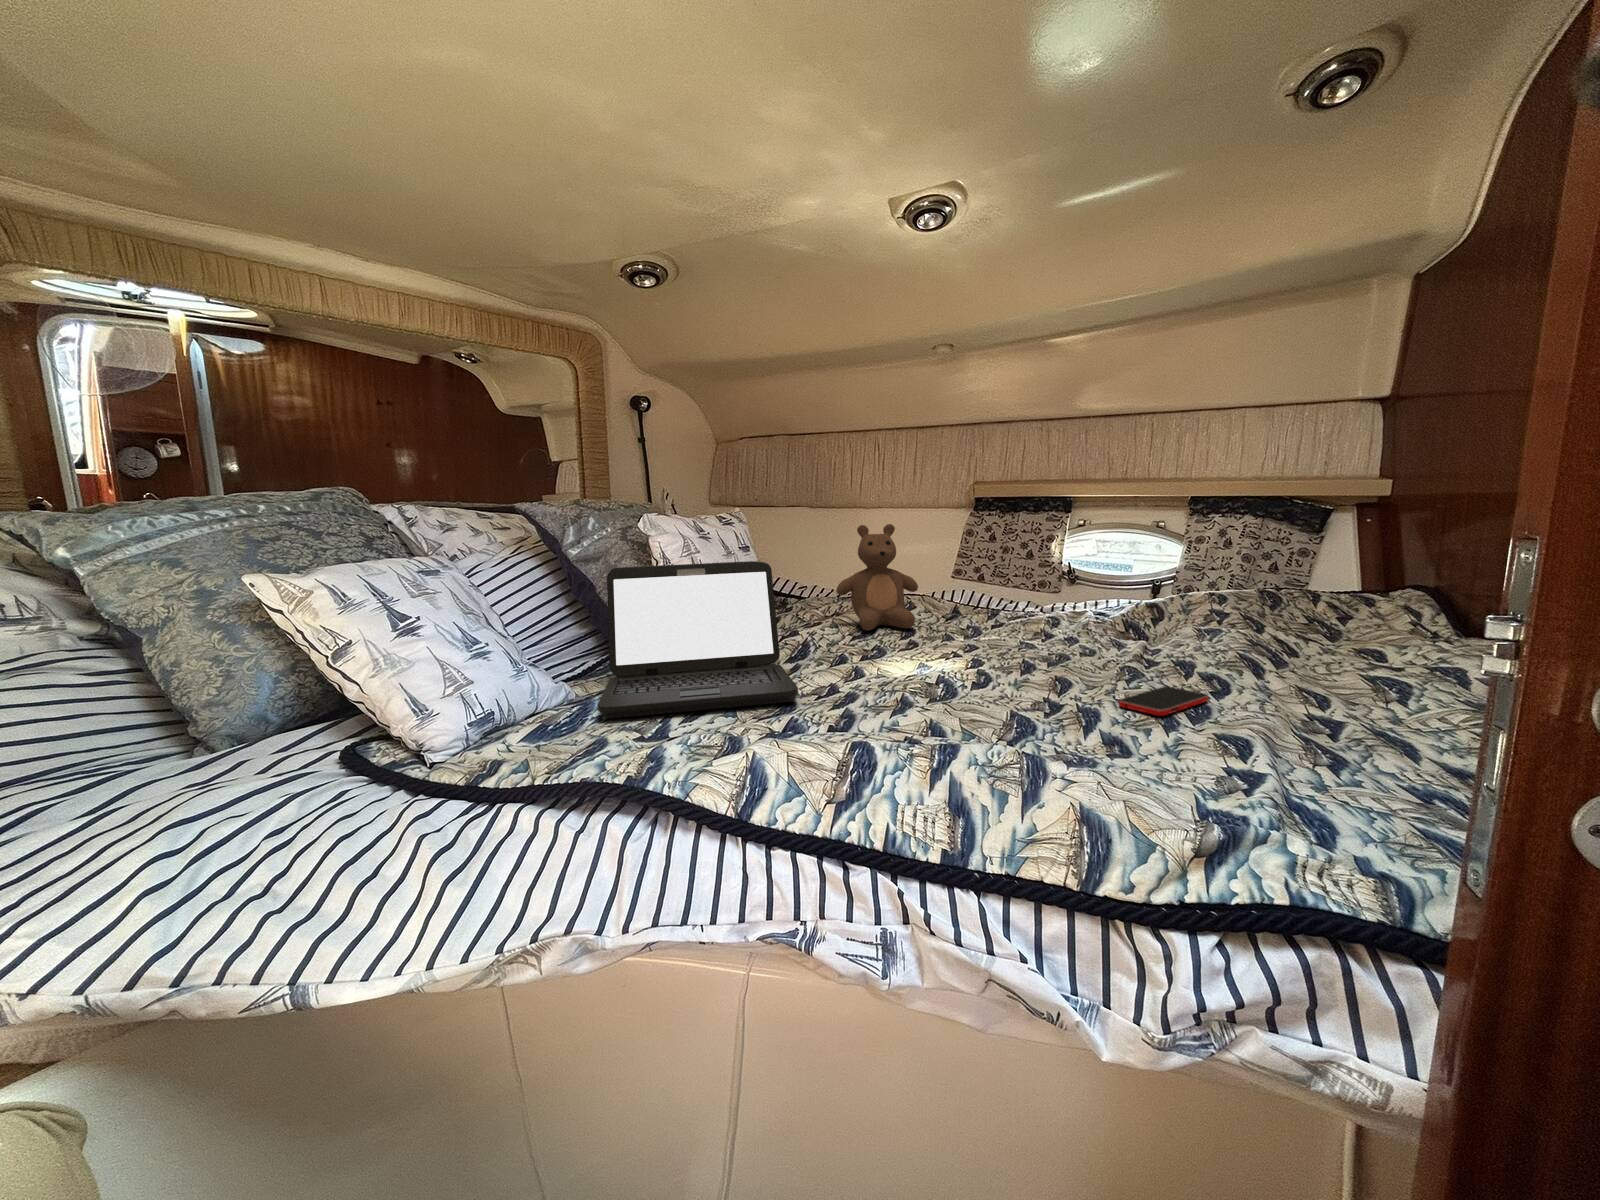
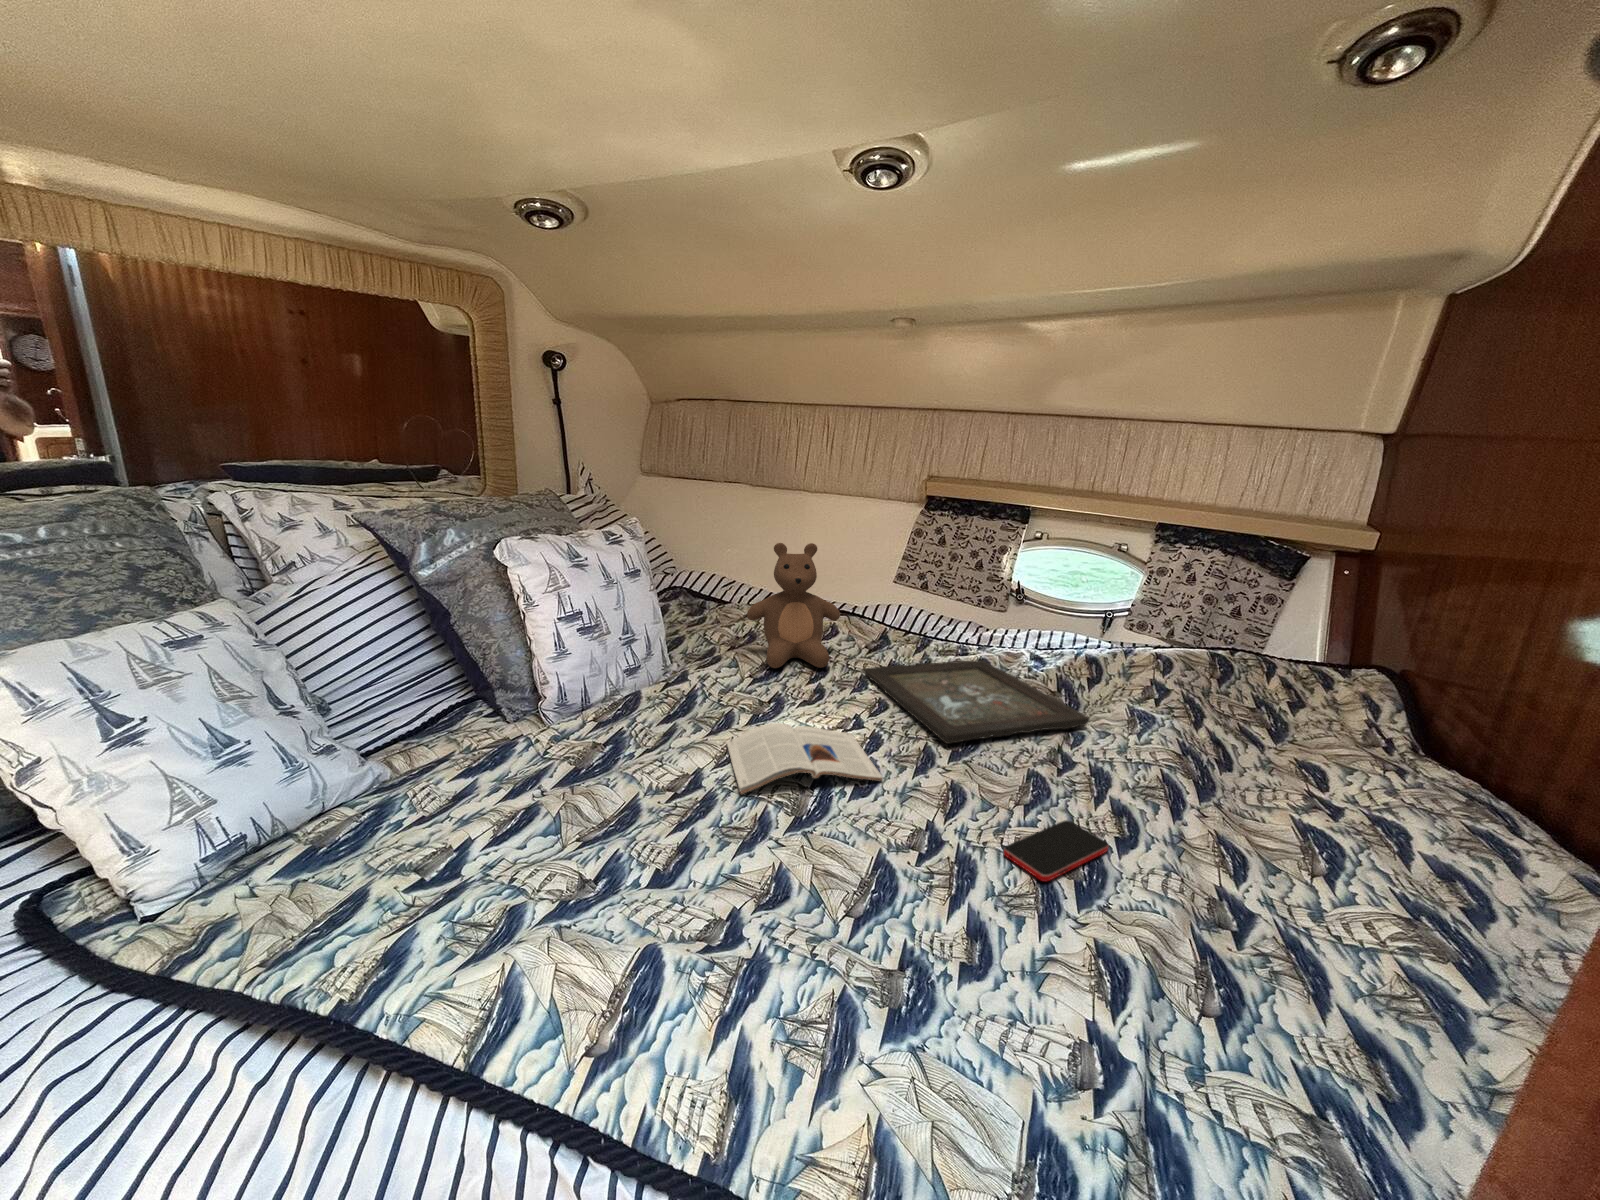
laptop: present [598,561,798,718] -> none [387,615,643,836]
tray: none [947,617,1162,658] -> present [864,660,1089,743]
magazine: none [849,648,995,689] -> present [727,723,883,794]

